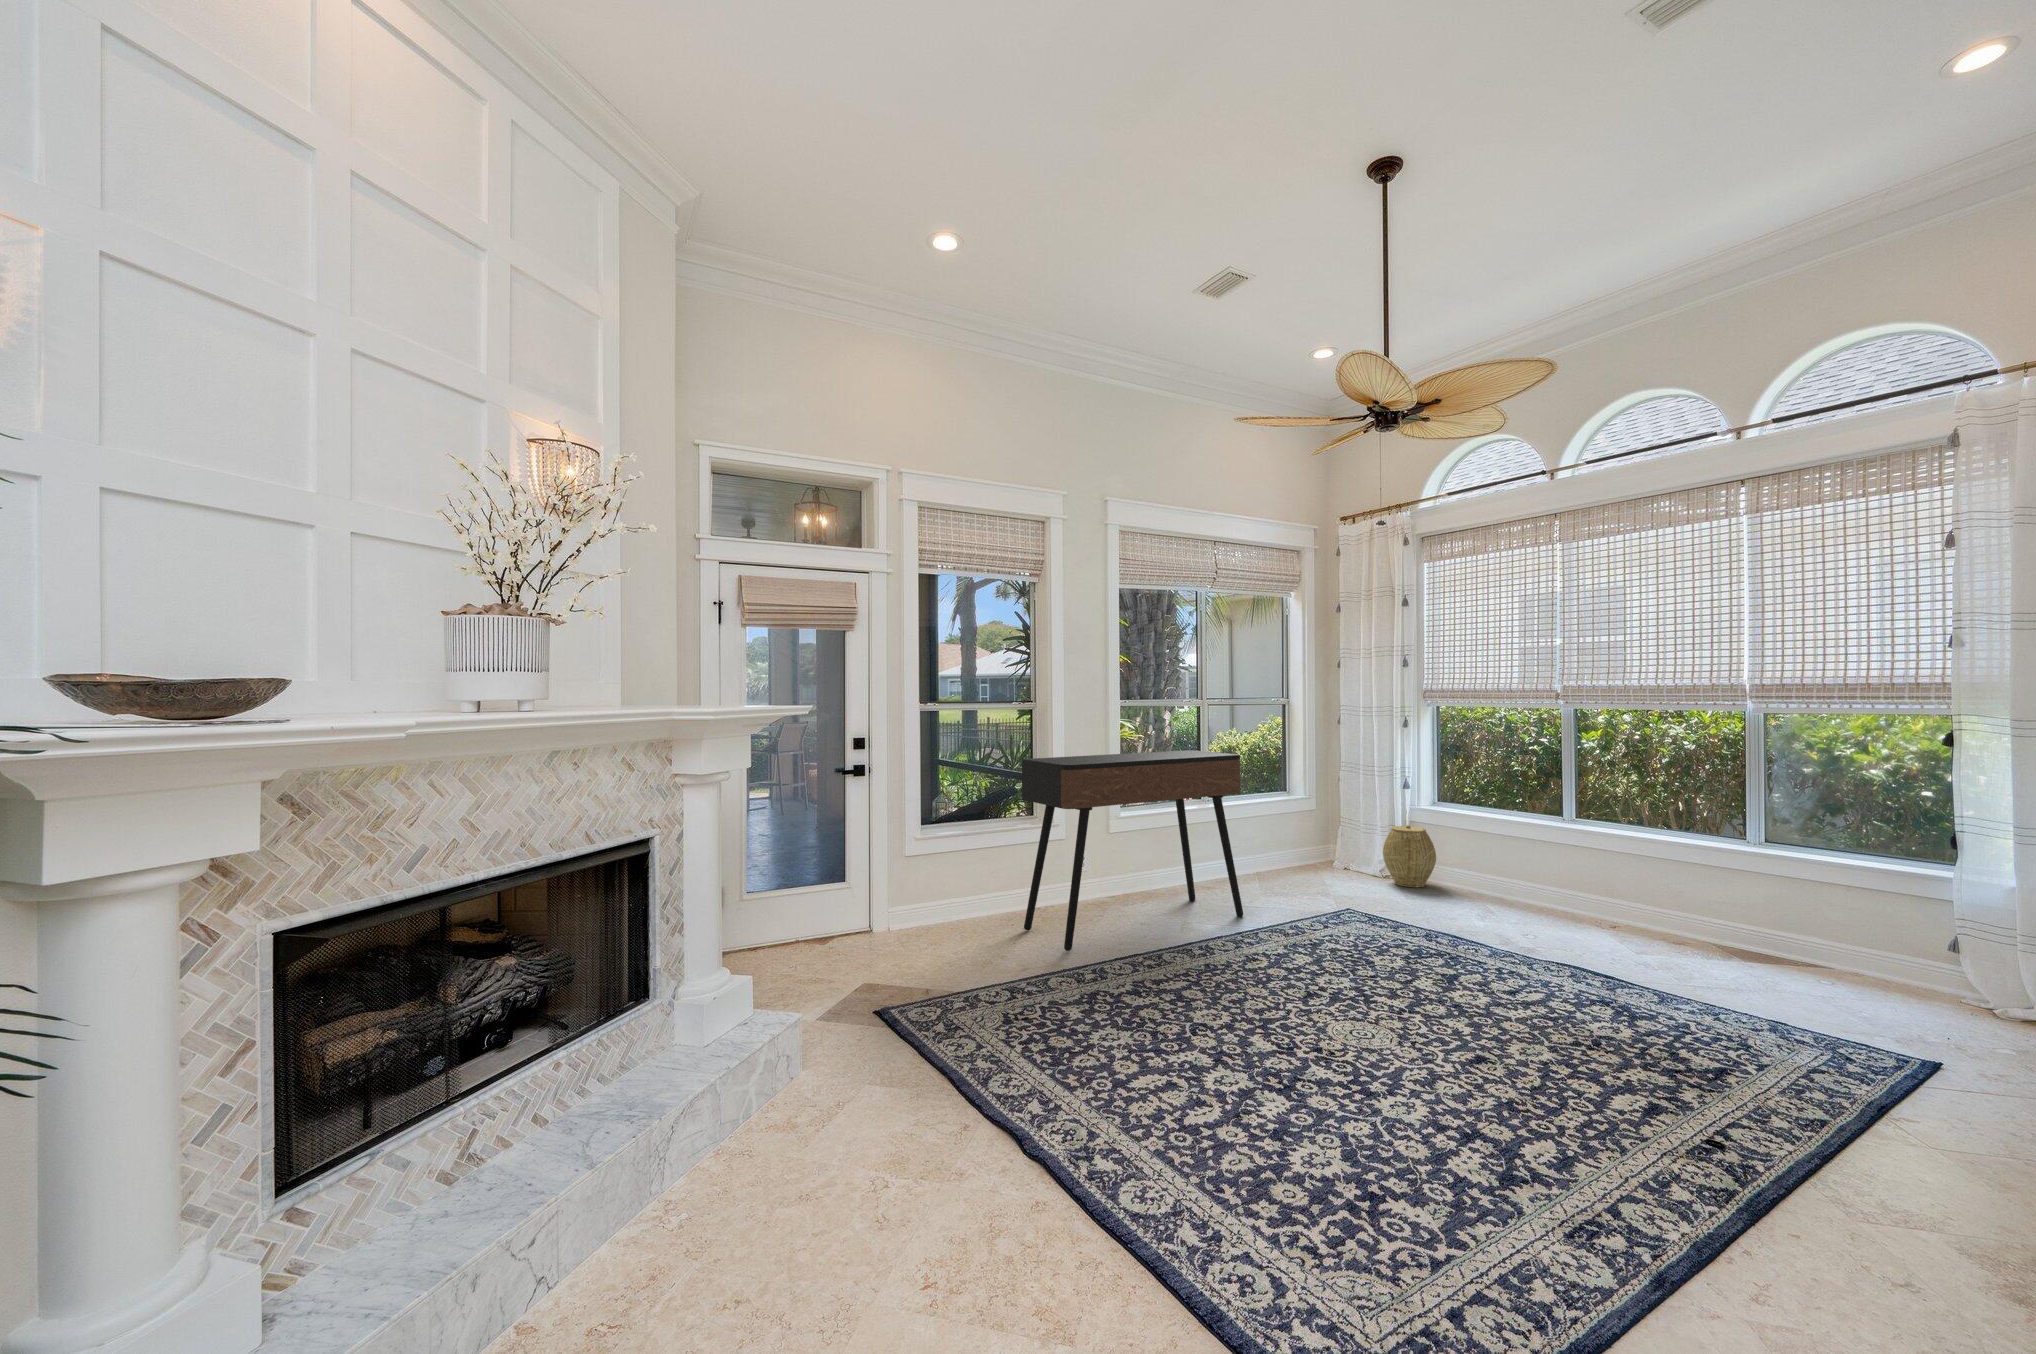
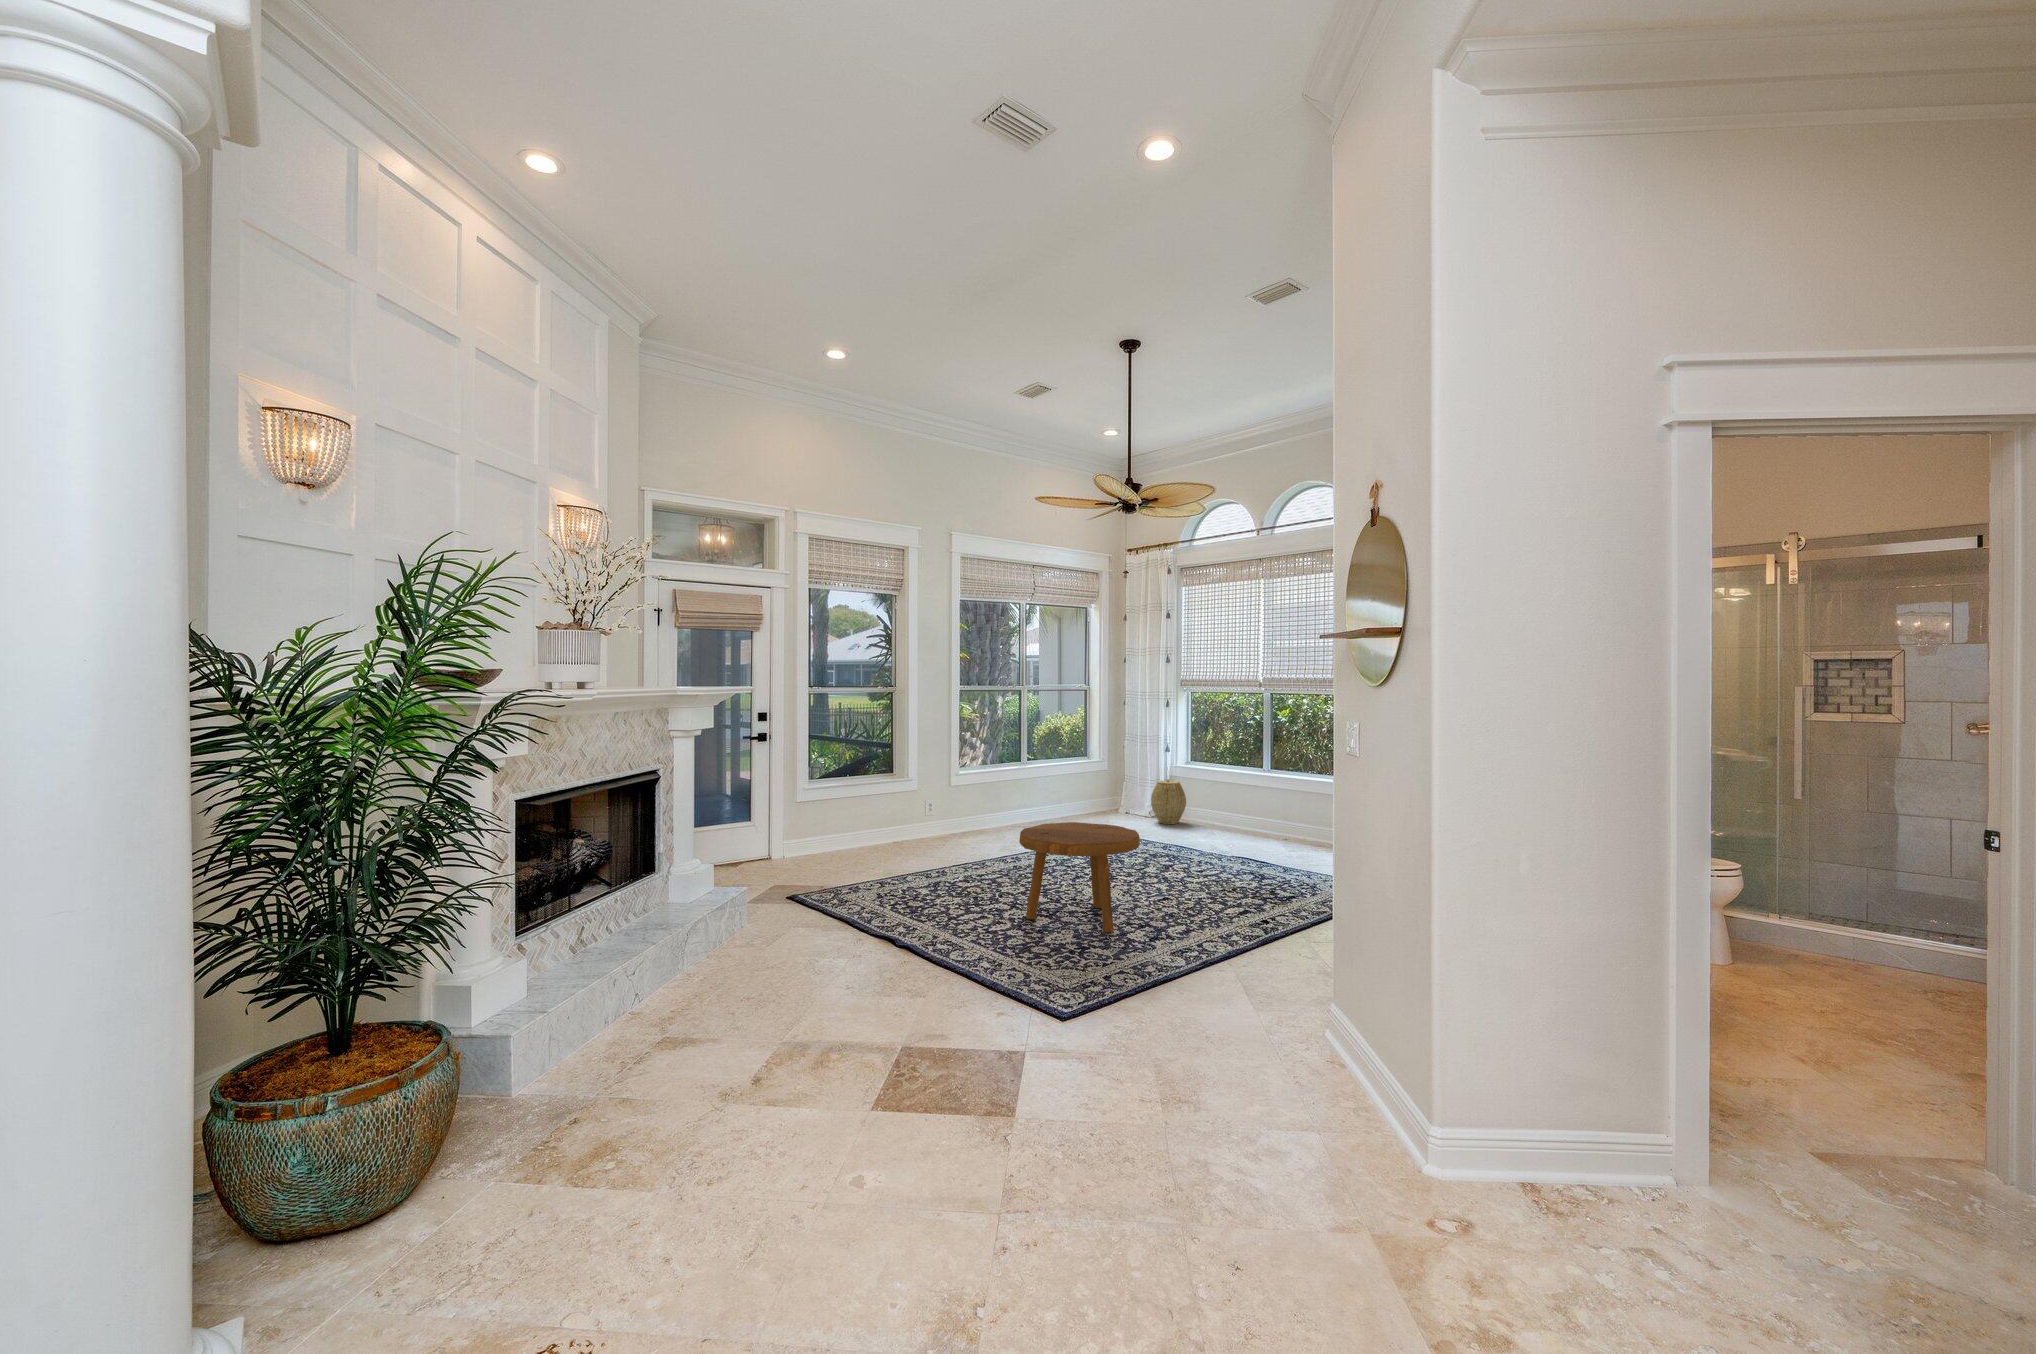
console table: present [1022,750,1243,951] -> none [887,724,1046,864]
footstool: none [1230,922,1454,1150] -> present [1019,822,1140,933]

